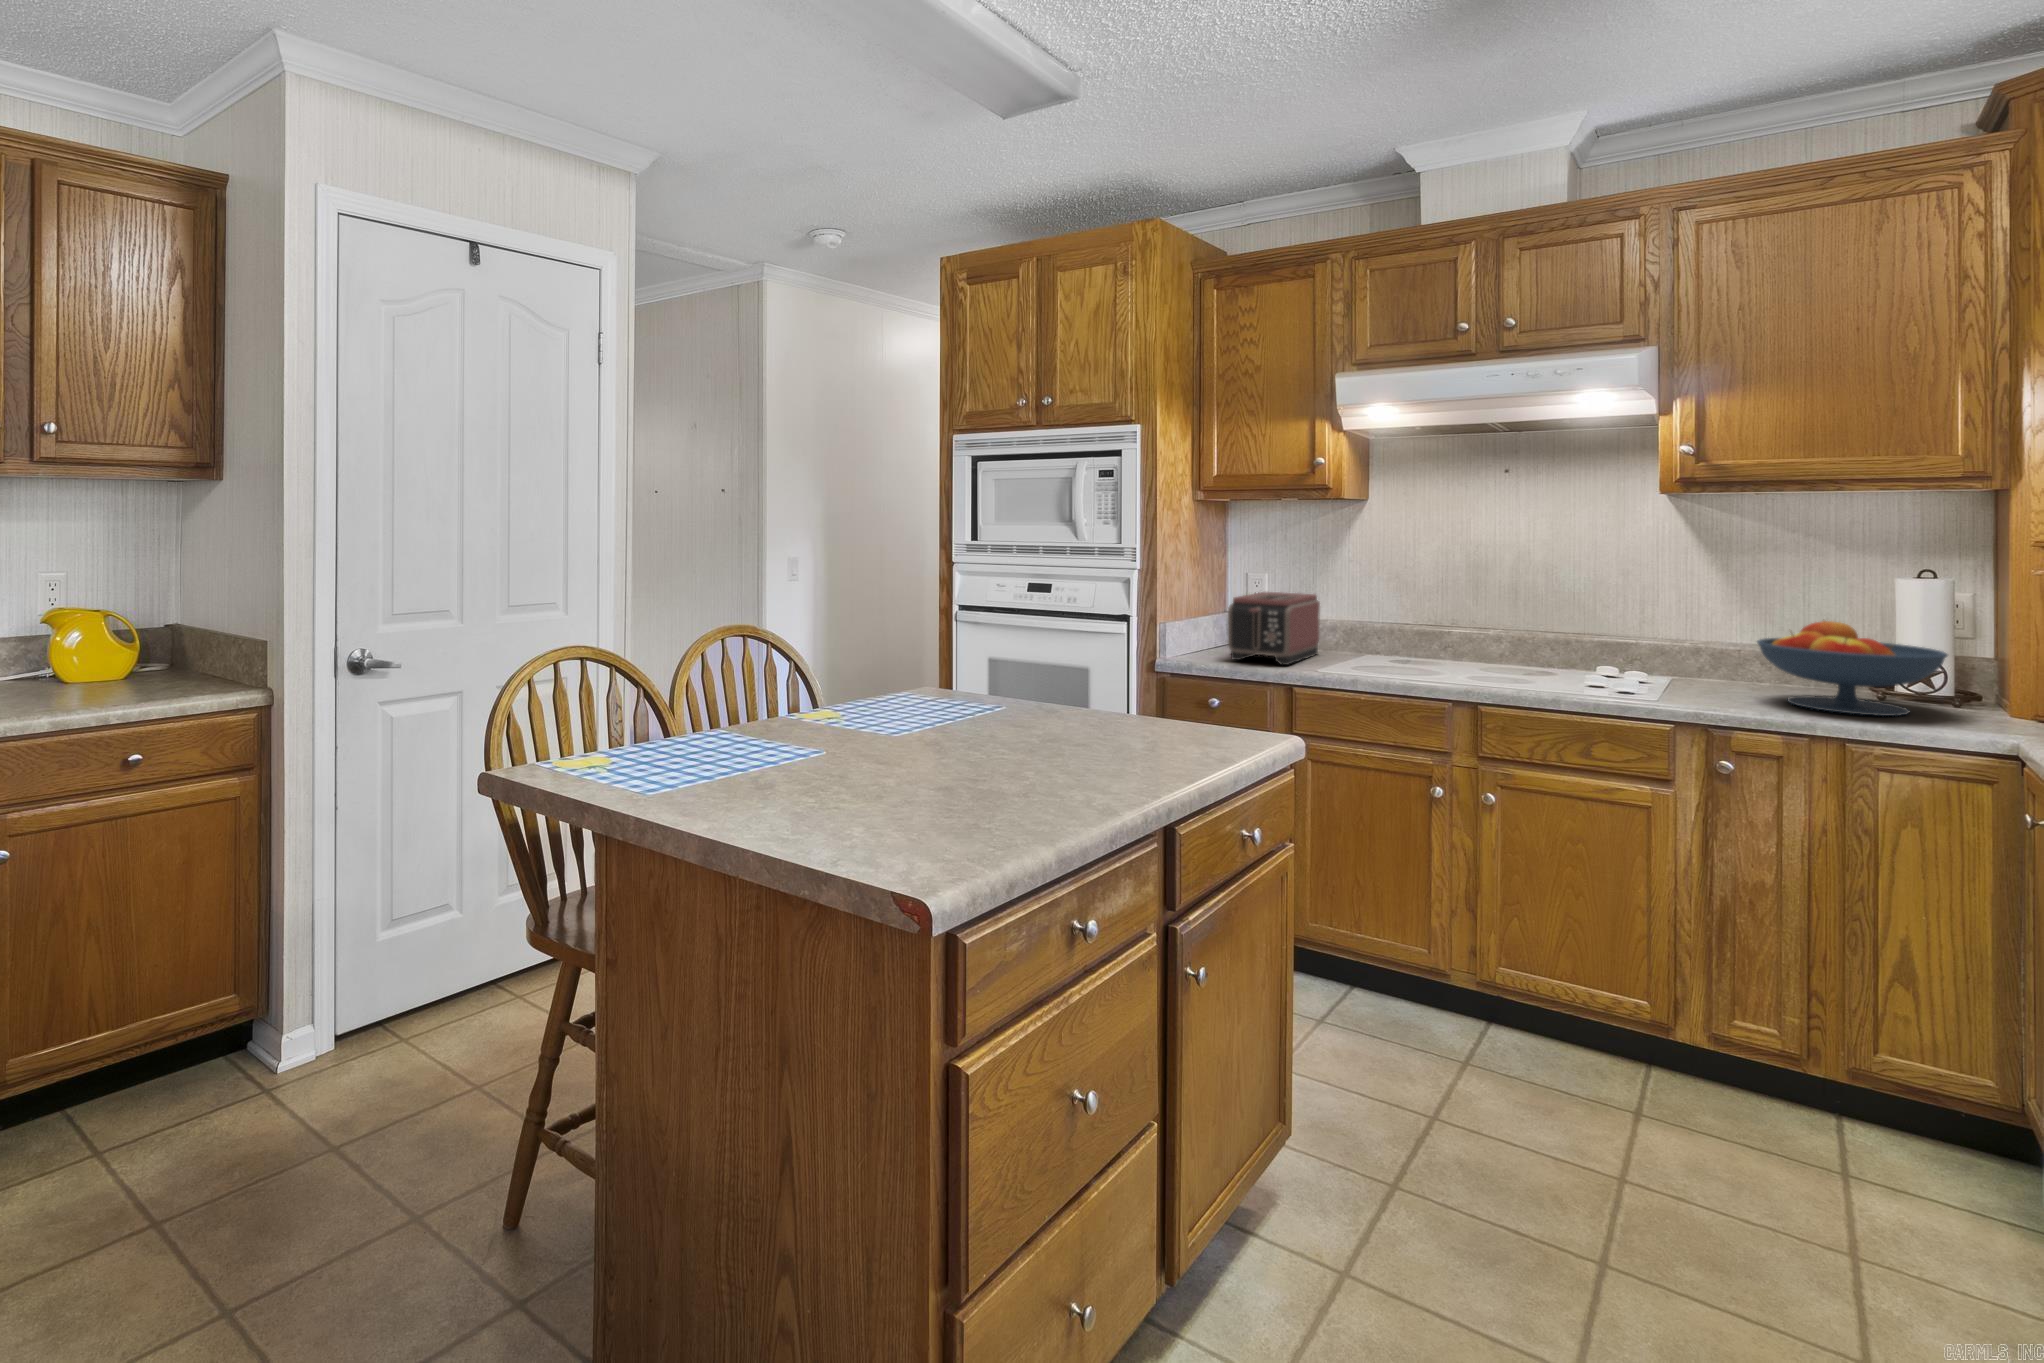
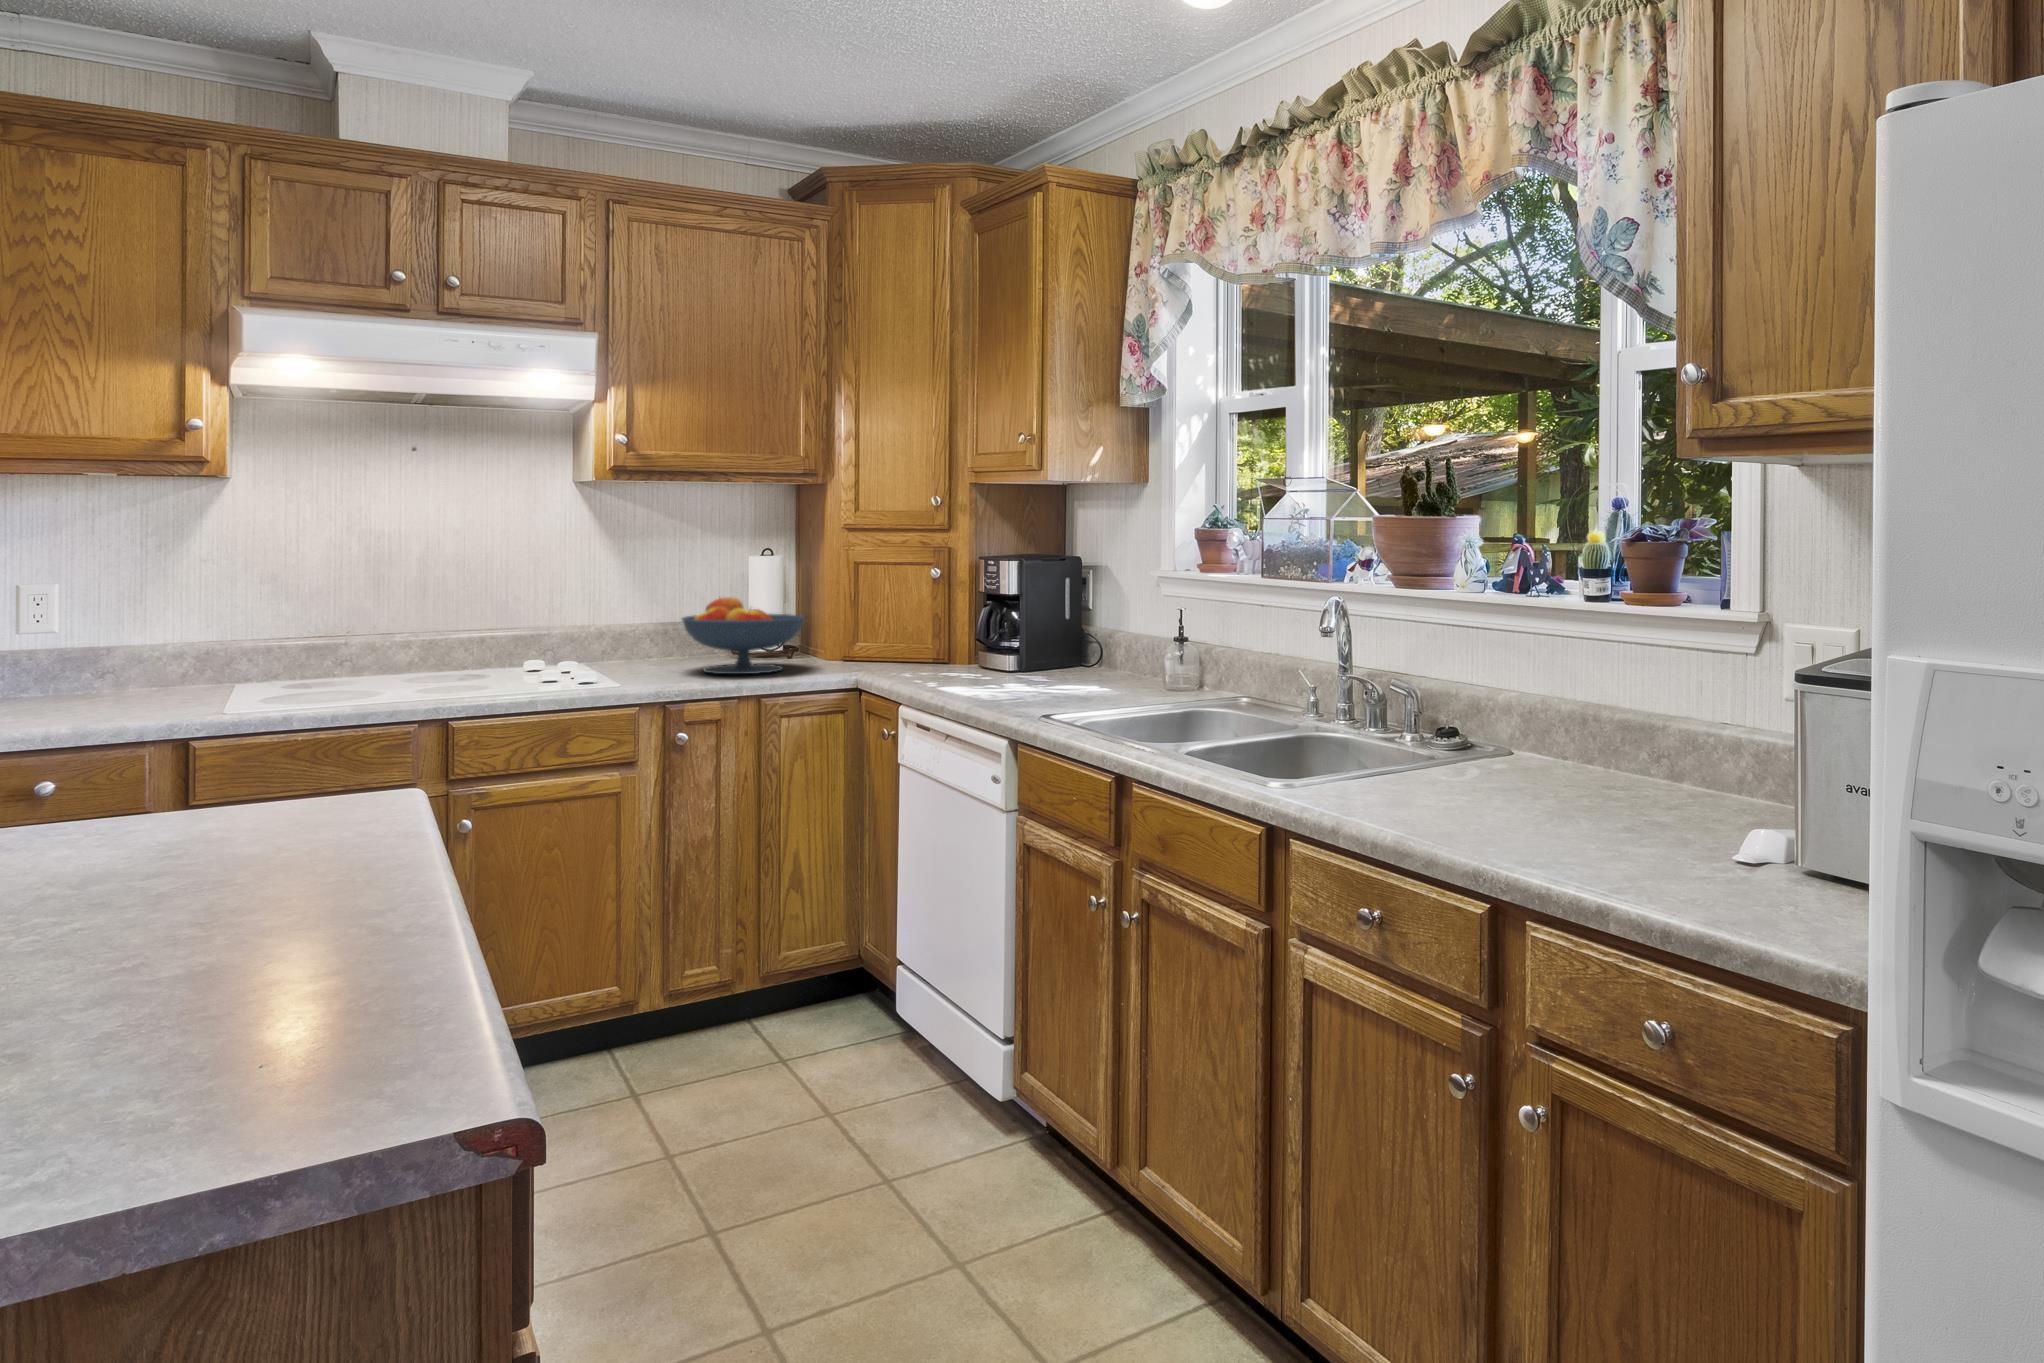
toaster: present [1228,592,1320,665] -> none [51,608,182,715]

